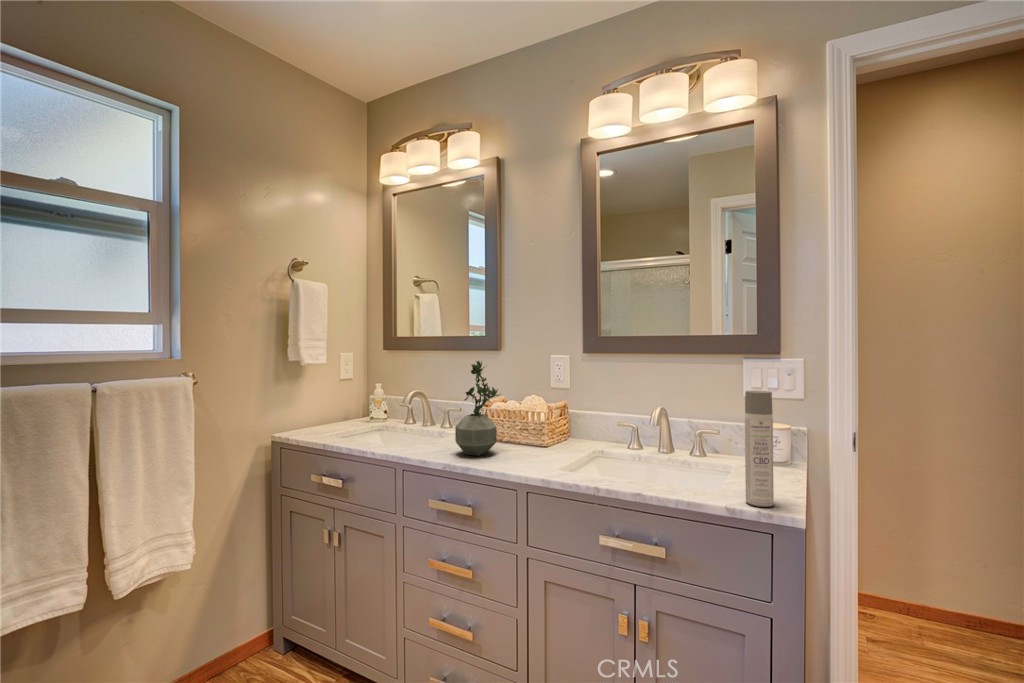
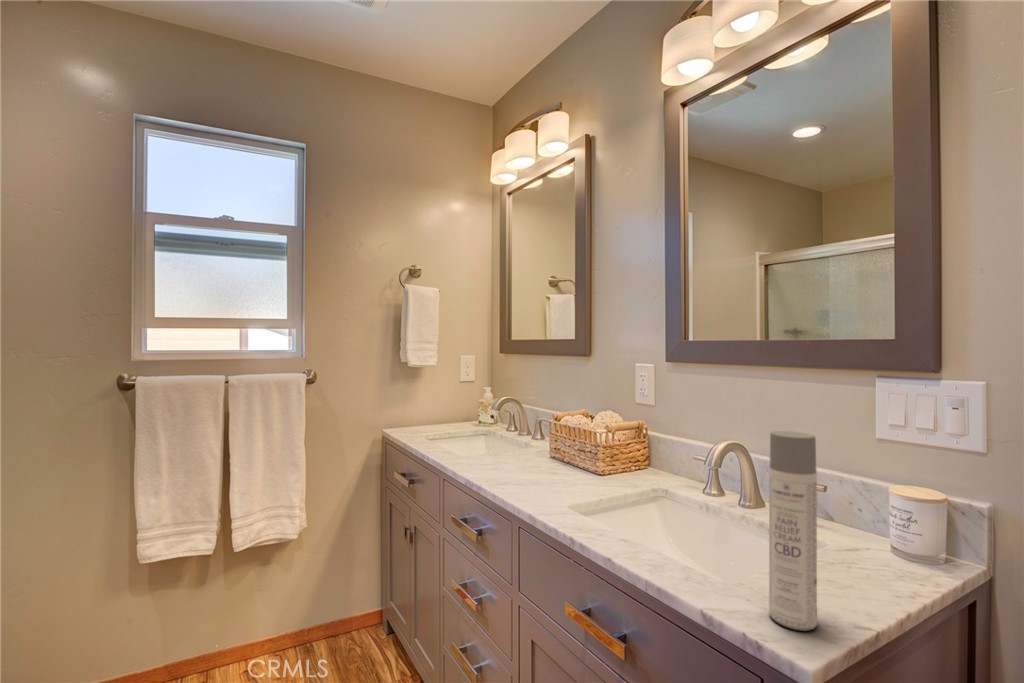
potted plant: present [455,361,501,456] -> none [494,367,551,475]

